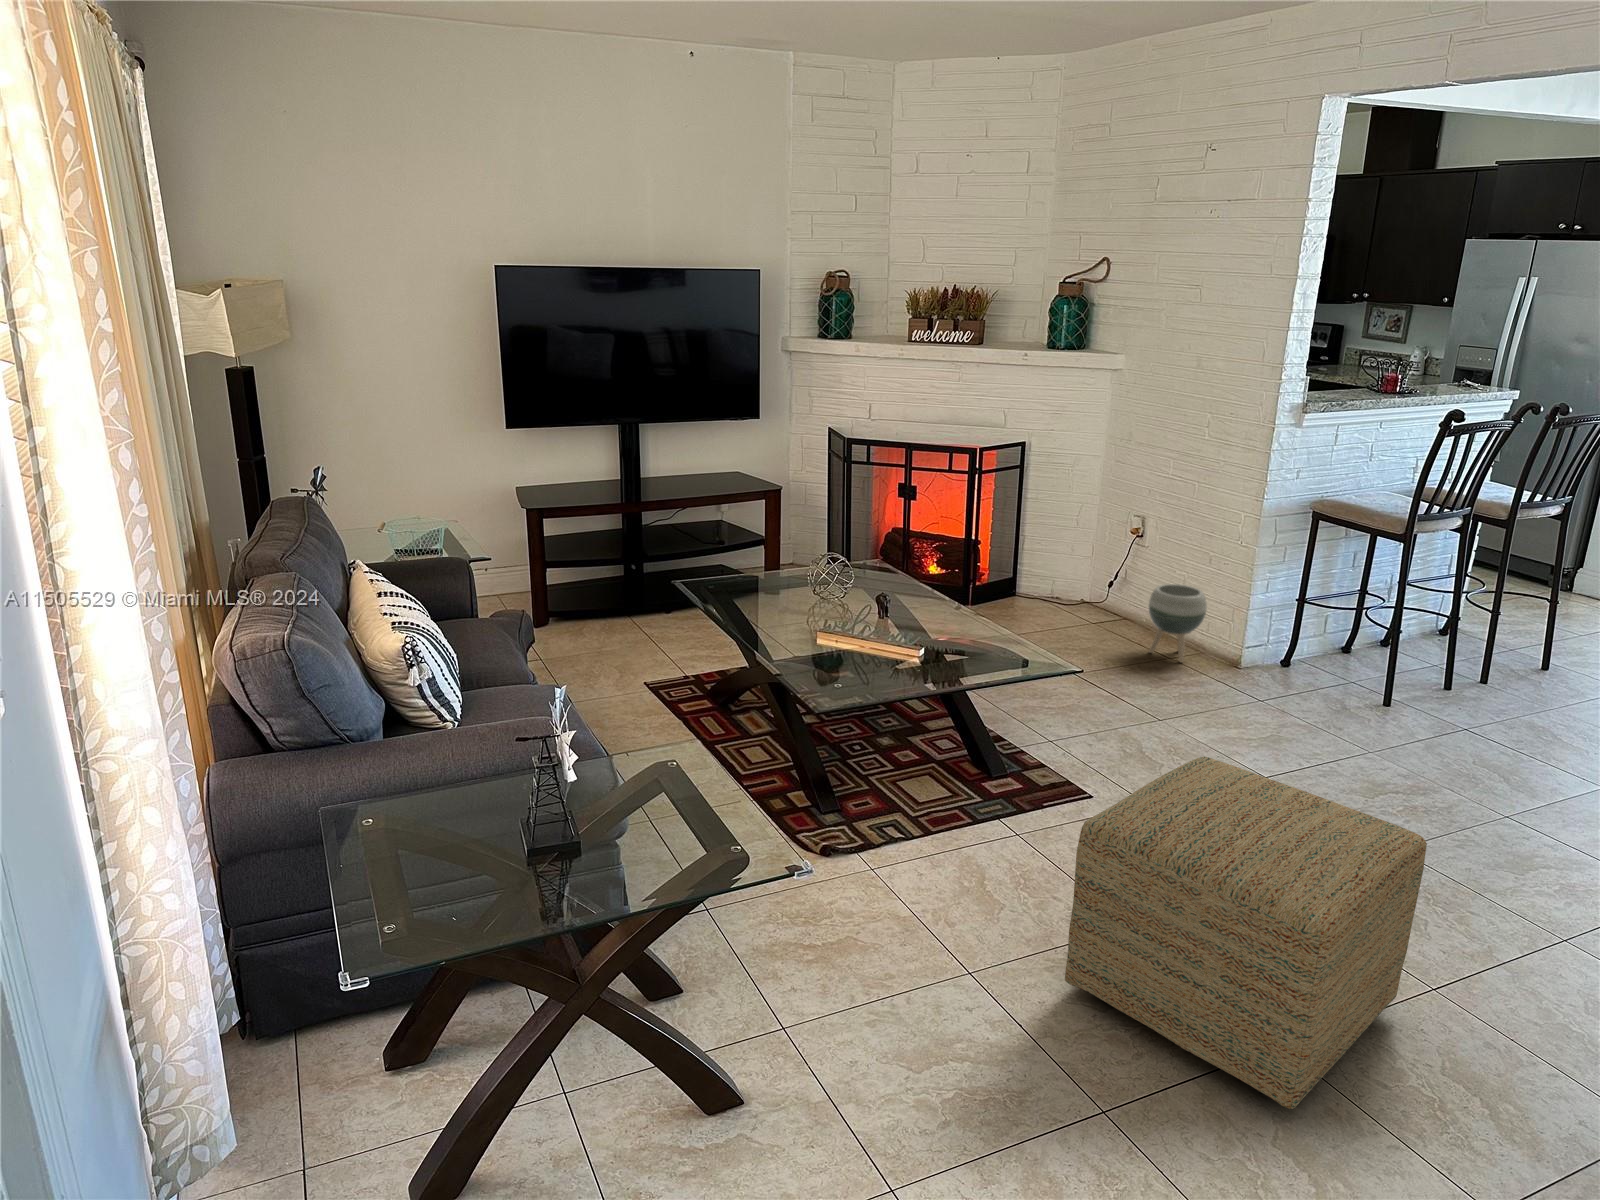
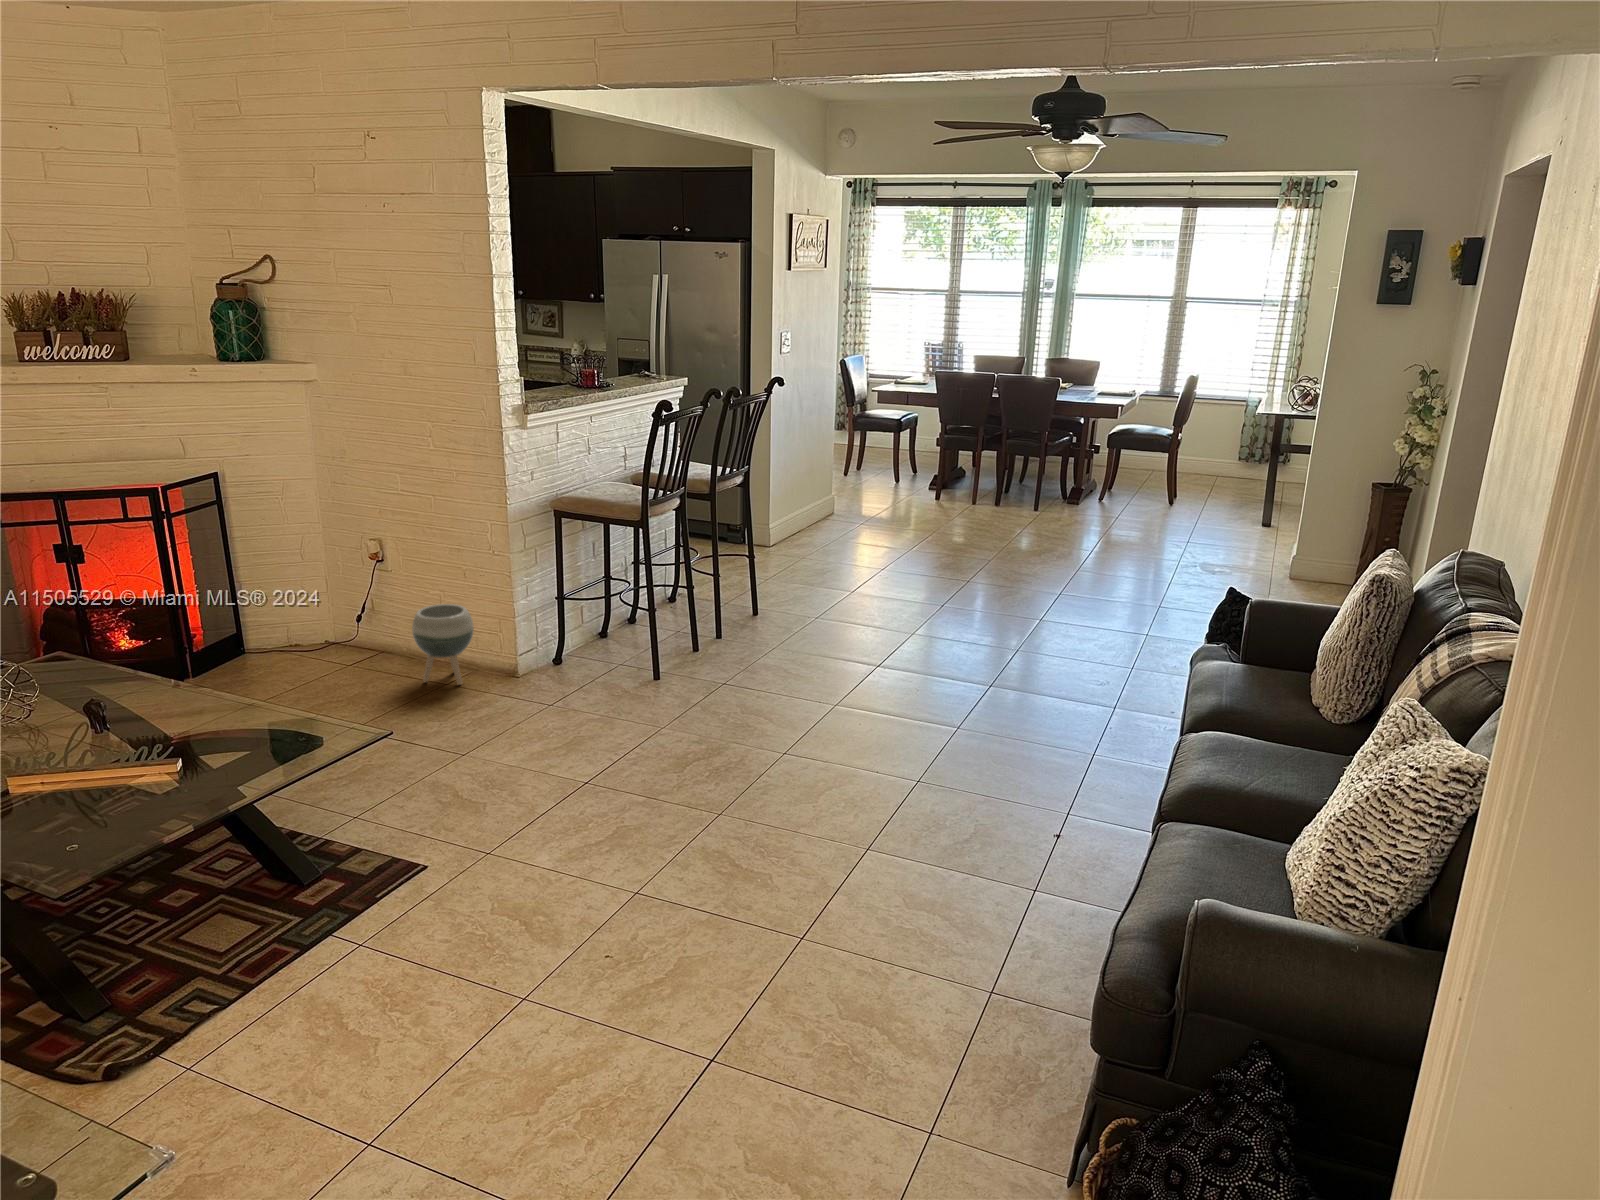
ottoman: present [1065,756,1427,1109] -> none [475,794,784,1121]

